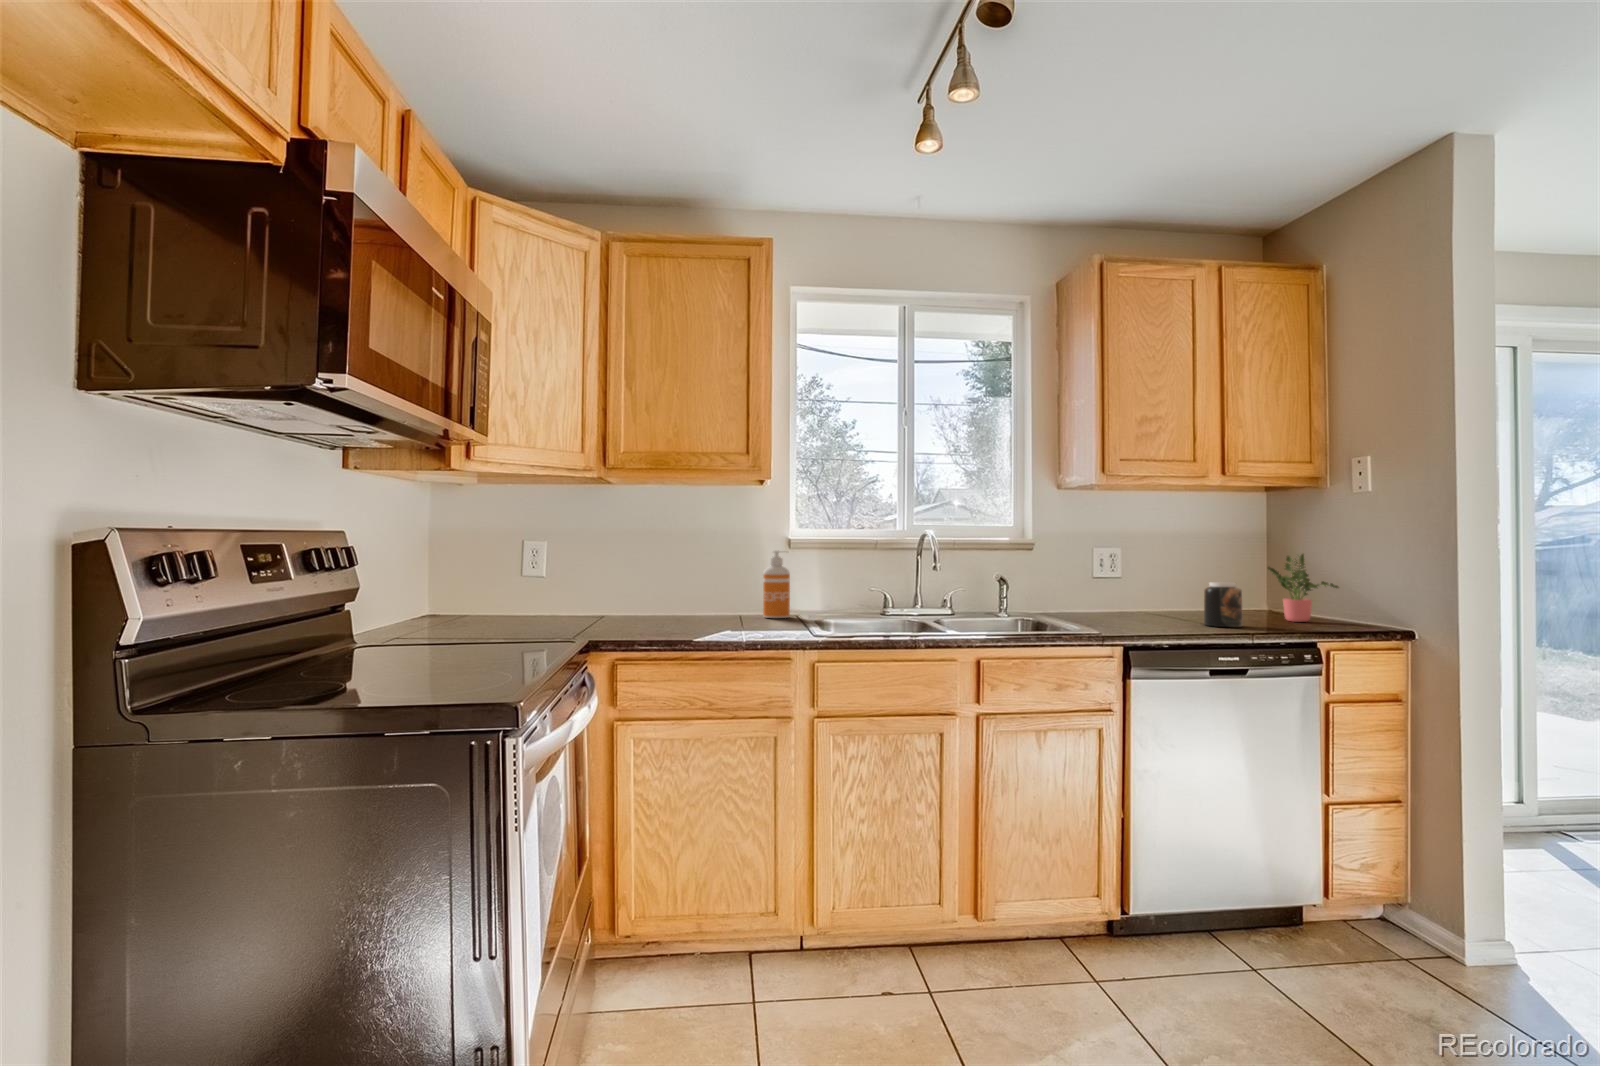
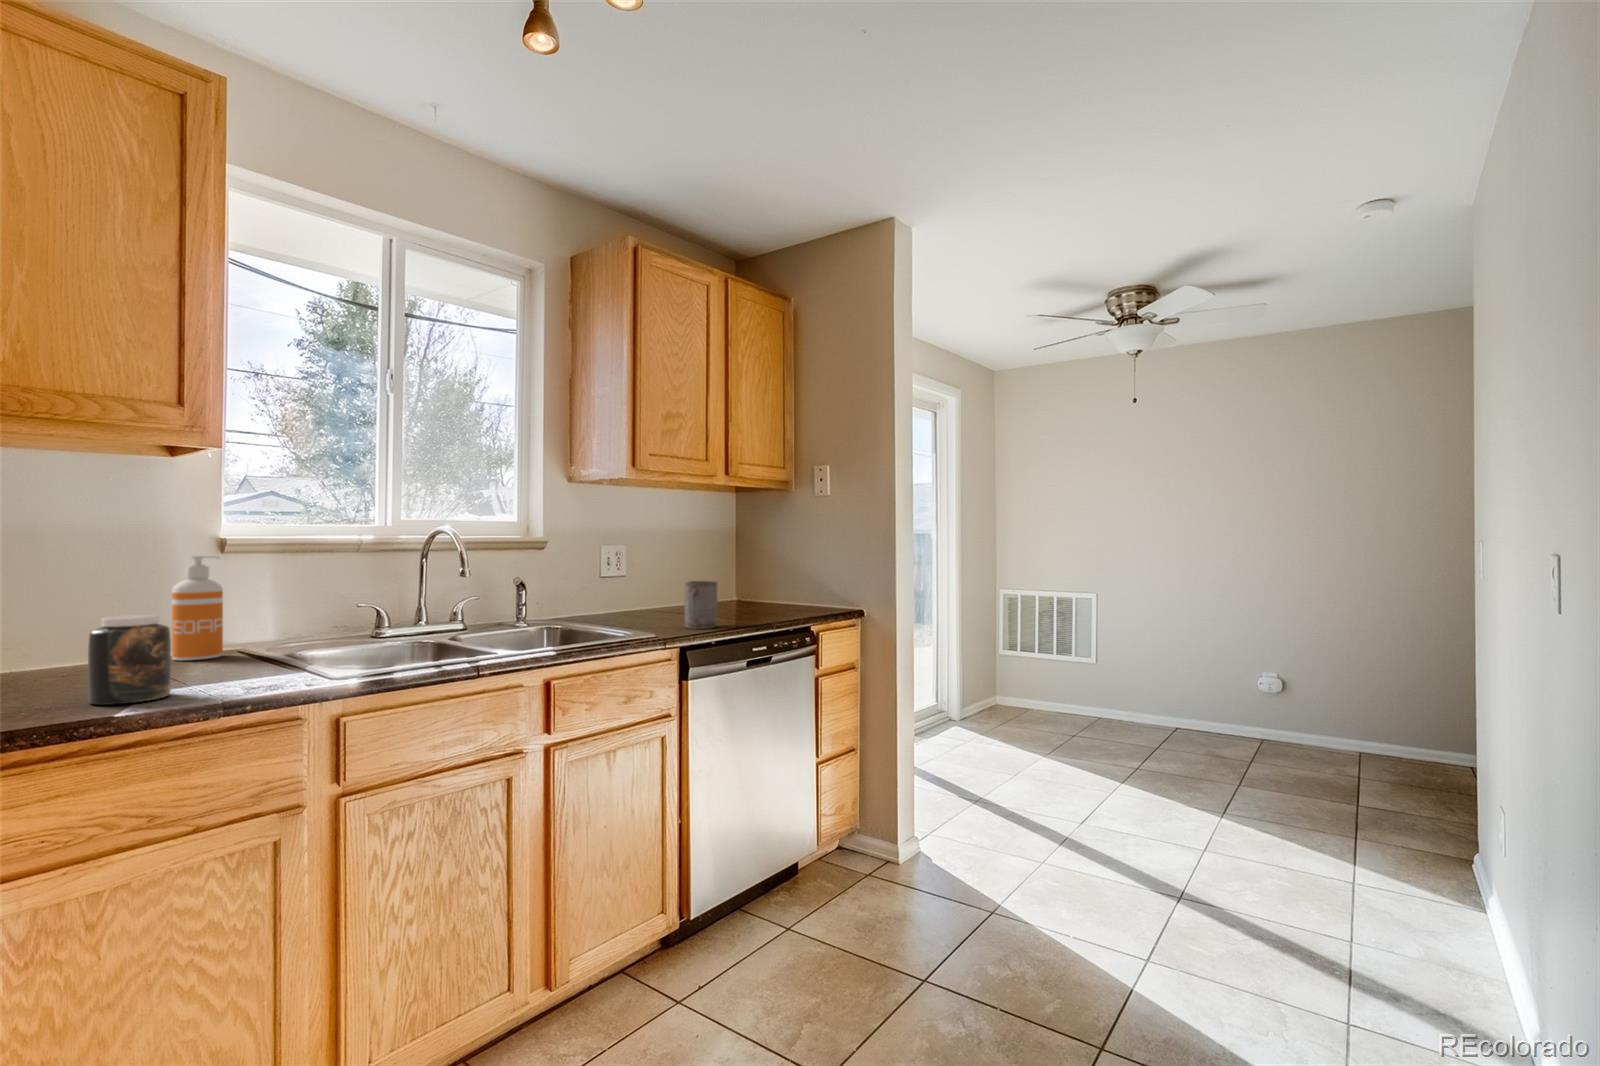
potted plant: present [1268,554,1339,622] -> none [753,549,803,609]
jar: present [1204,582,1242,627] -> present [88,615,171,705]
mug: none [1144,583,1183,632] -> present [685,581,718,629]

